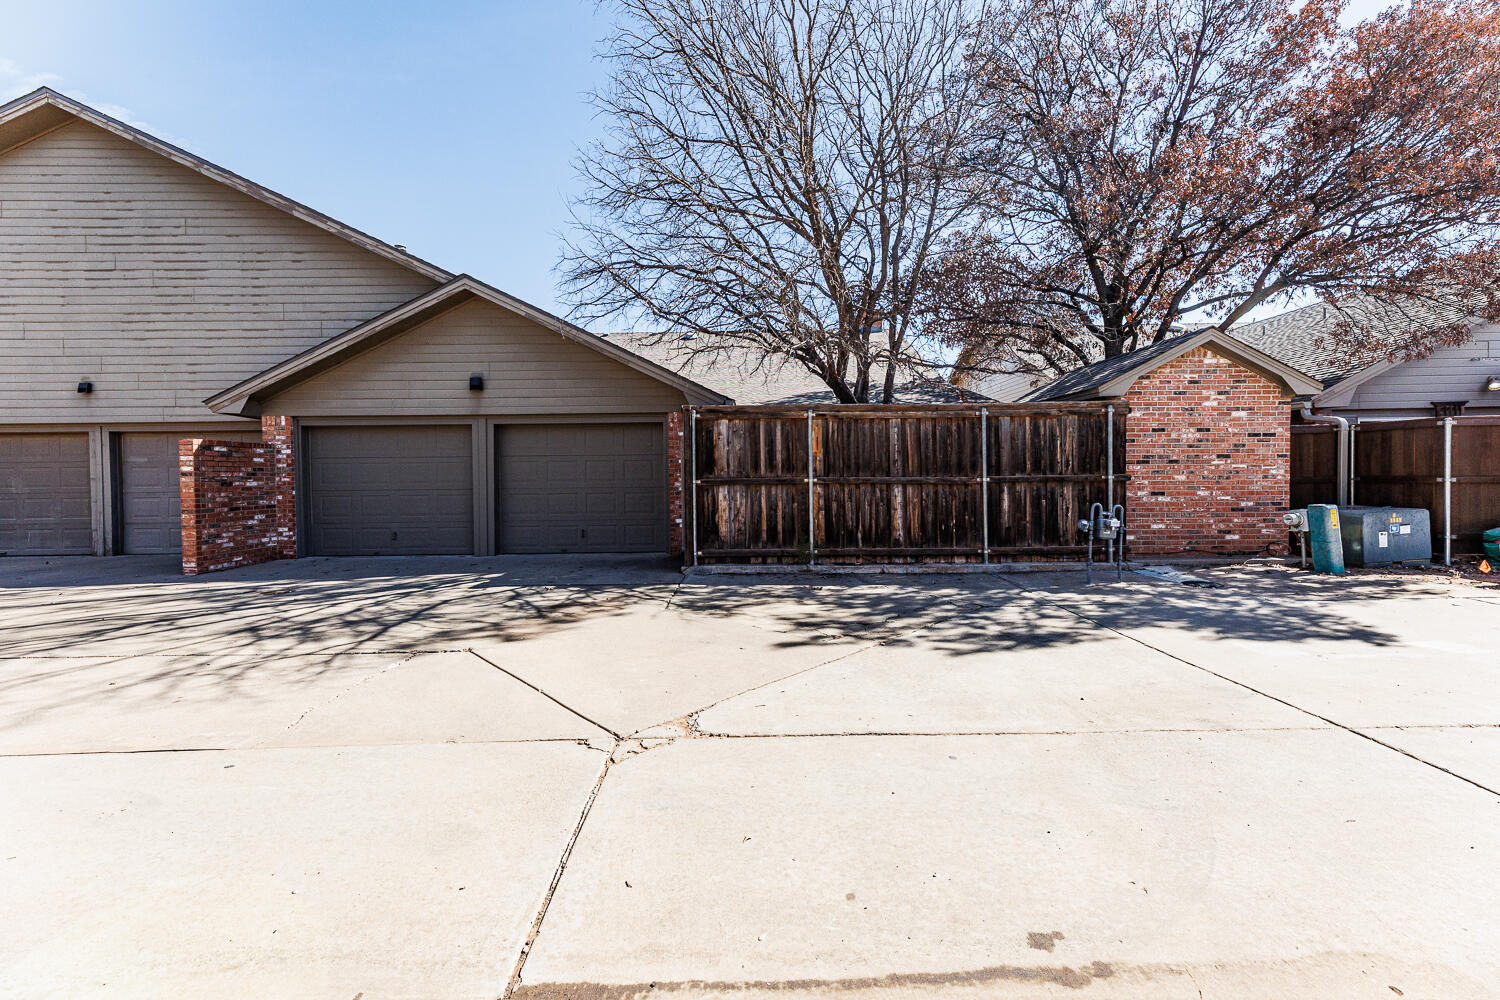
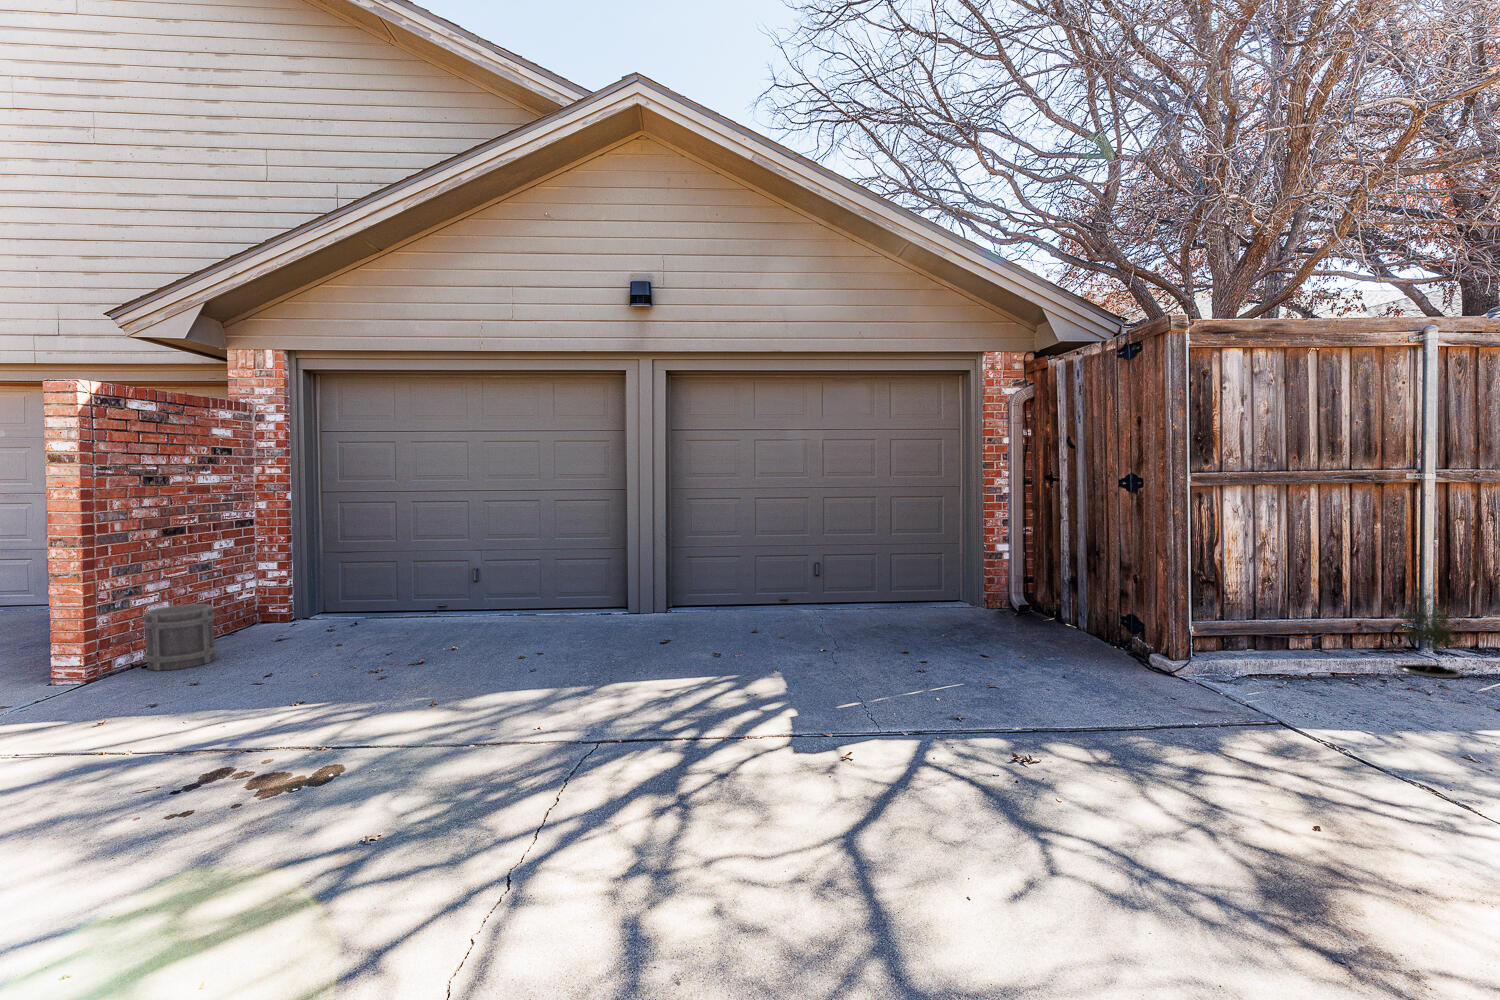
bucket: none [221,544,255,573] -> present [143,604,216,671]

